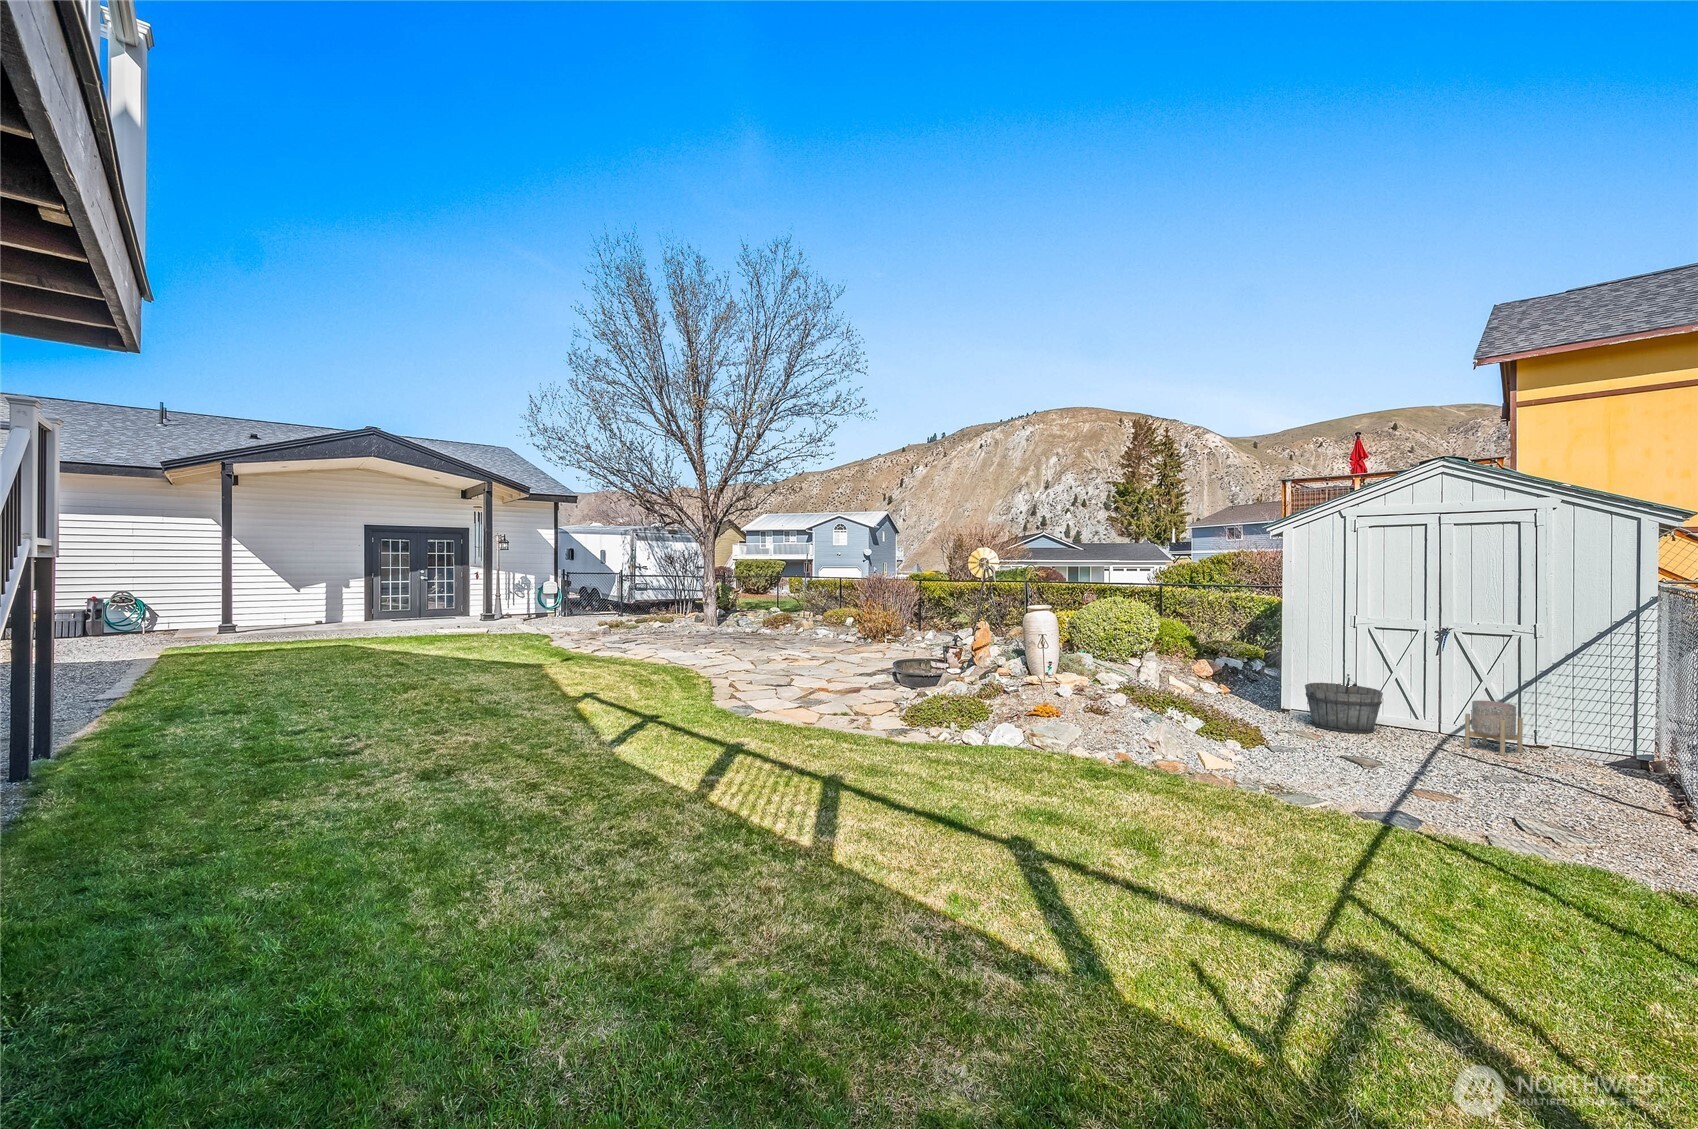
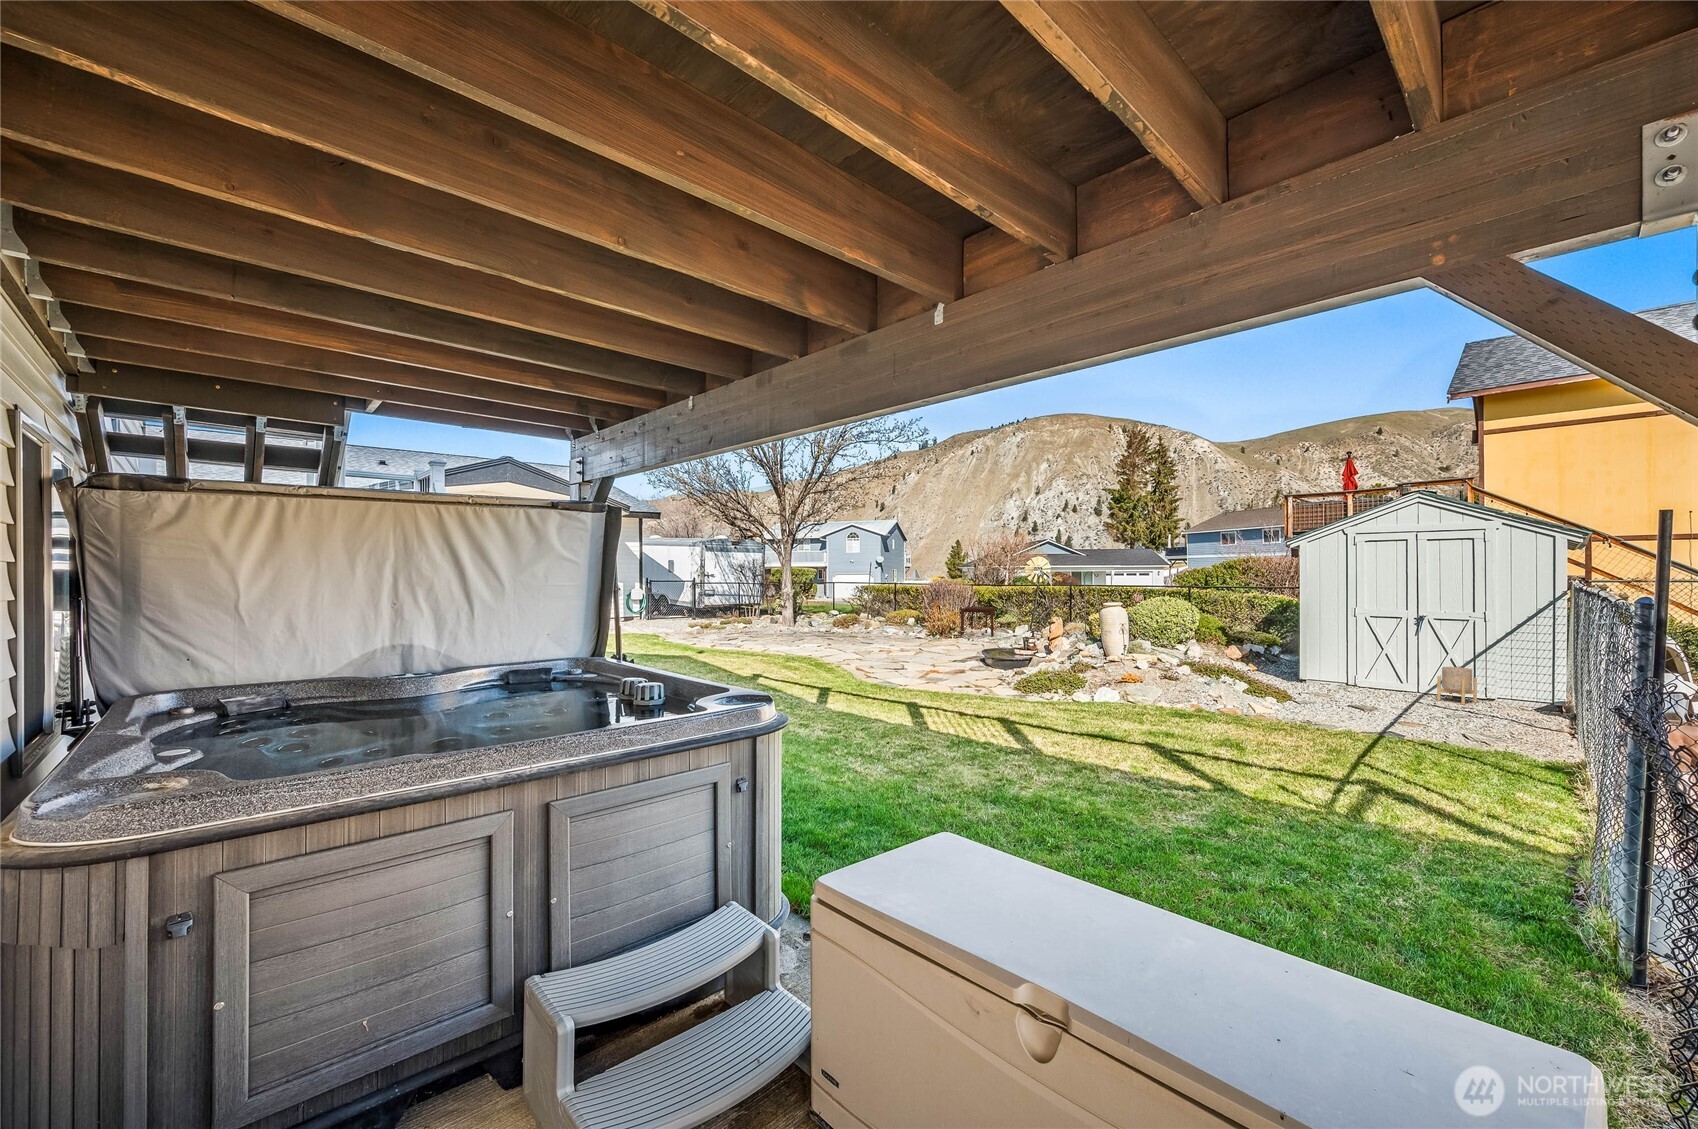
side table: none [903,608,944,642] -> present [961,607,996,637]
wooden bucket: present [1305,674,1383,733] -> none [1321,651,1379,693]

